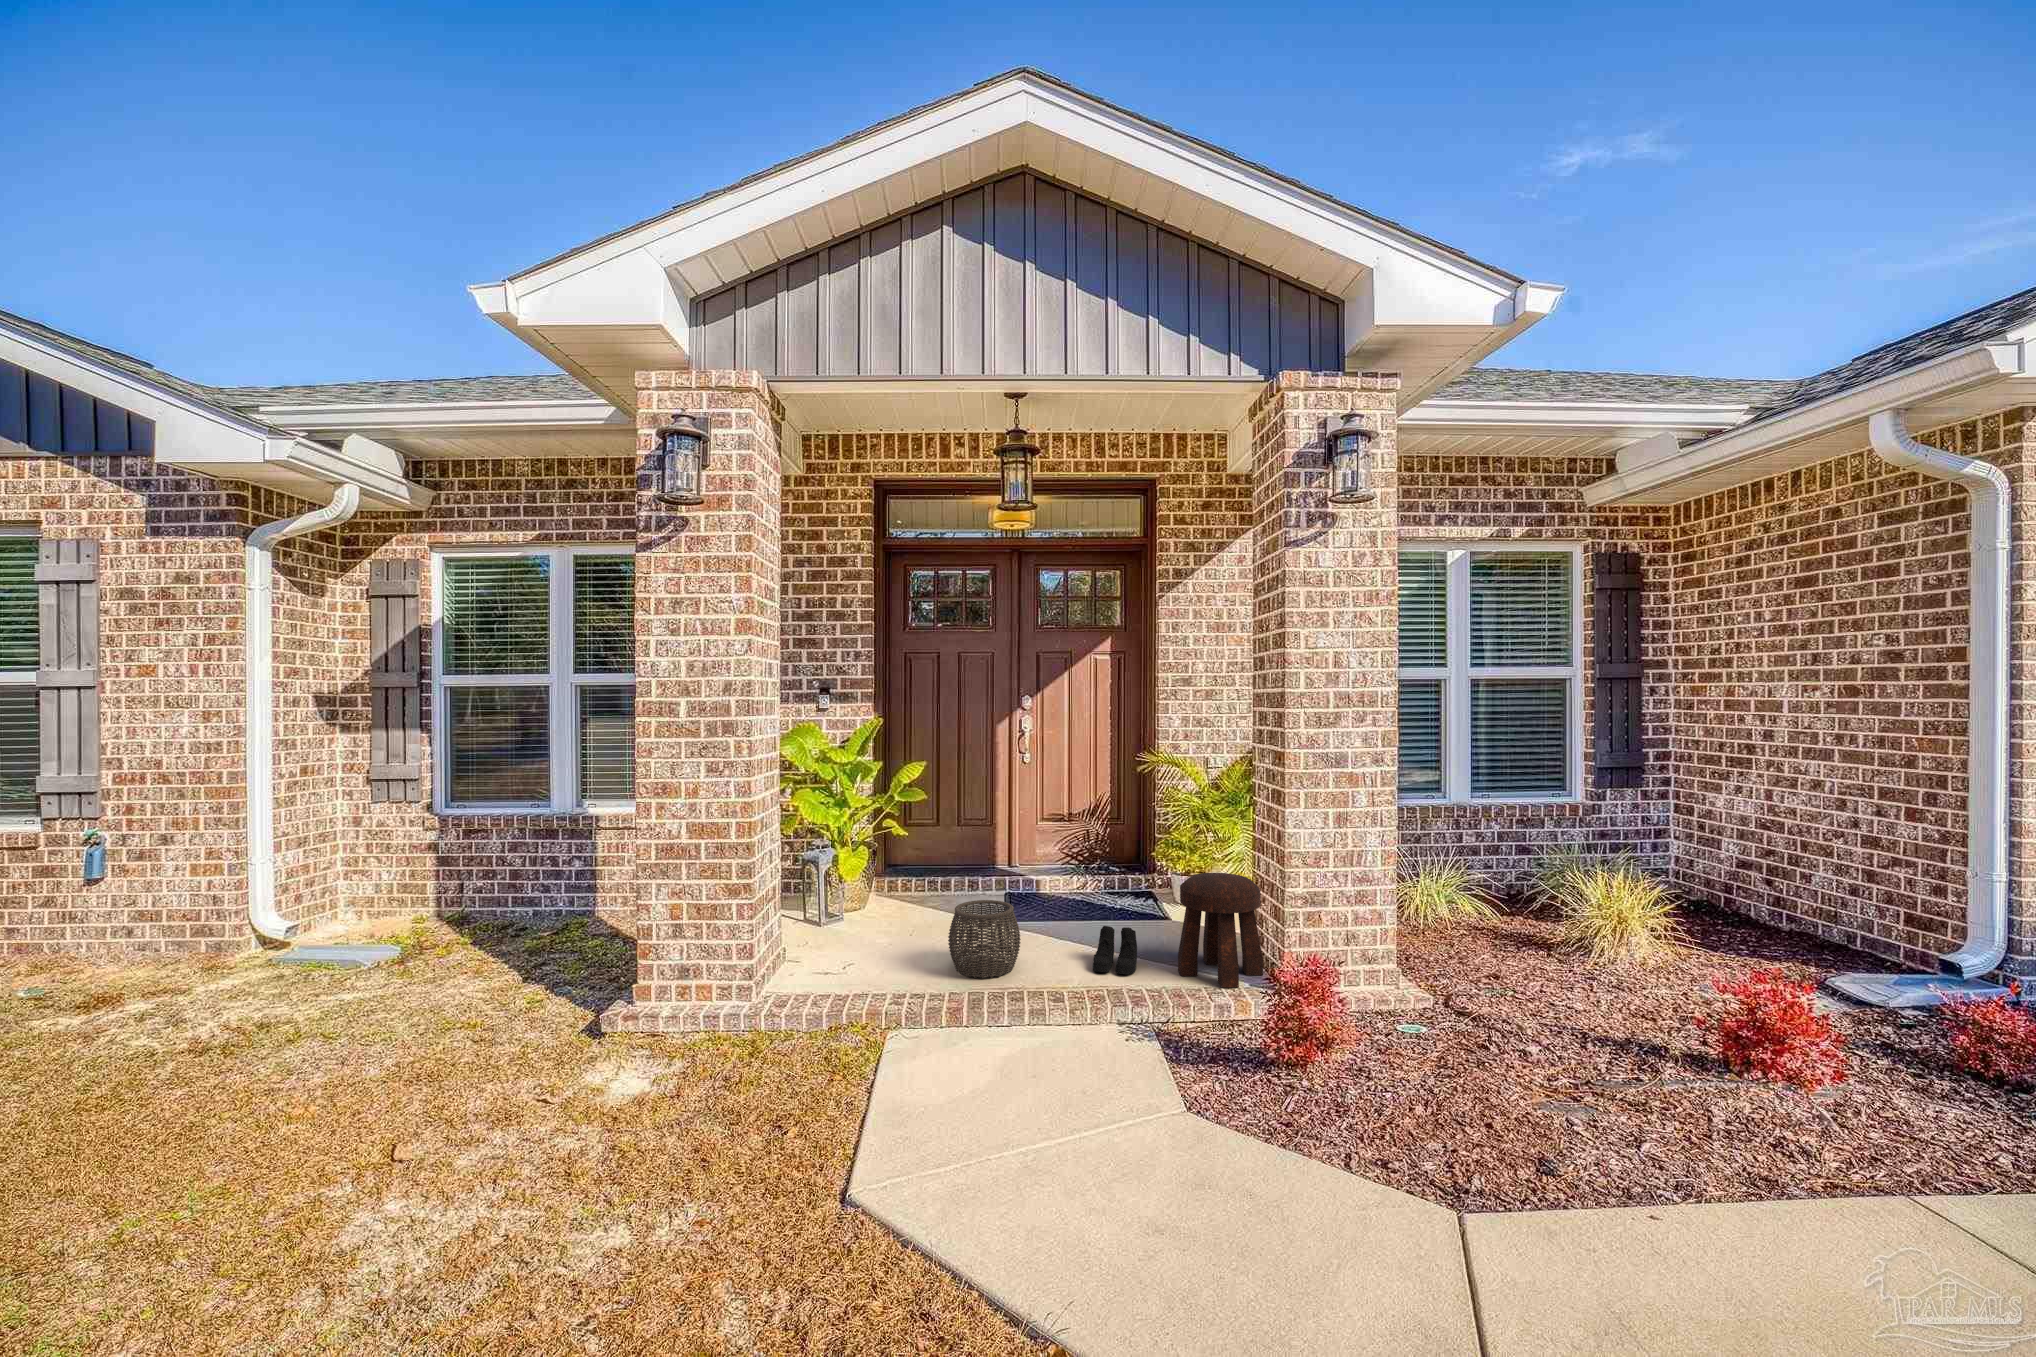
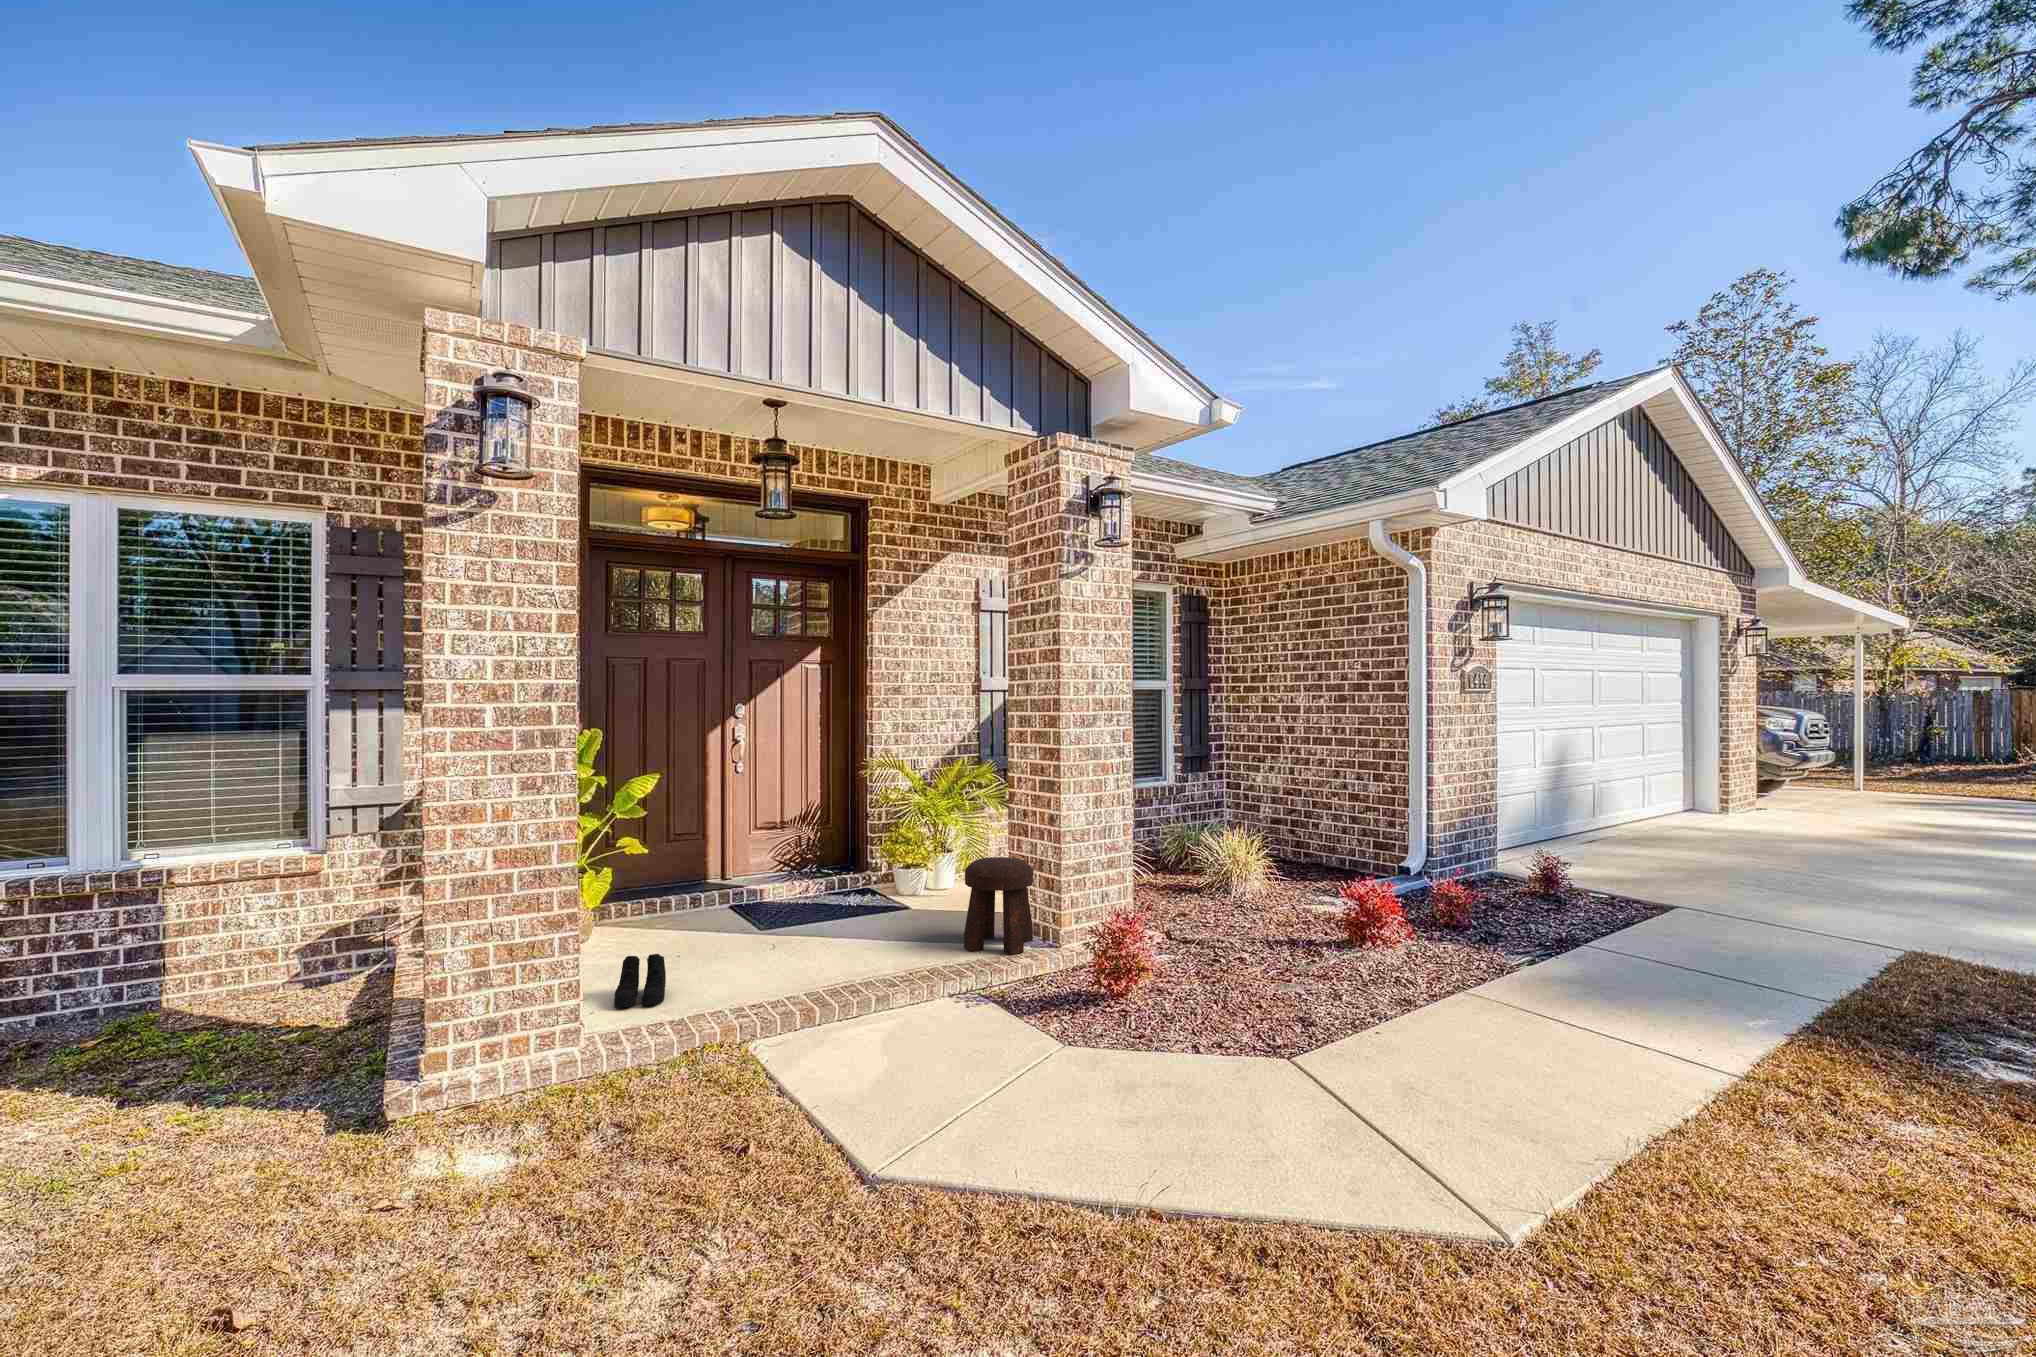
woven basket: present [948,900,1021,978] -> none [751,906,827,984]
boots: present [1093,926,1137,974] -> present [614,954,666,1008]

